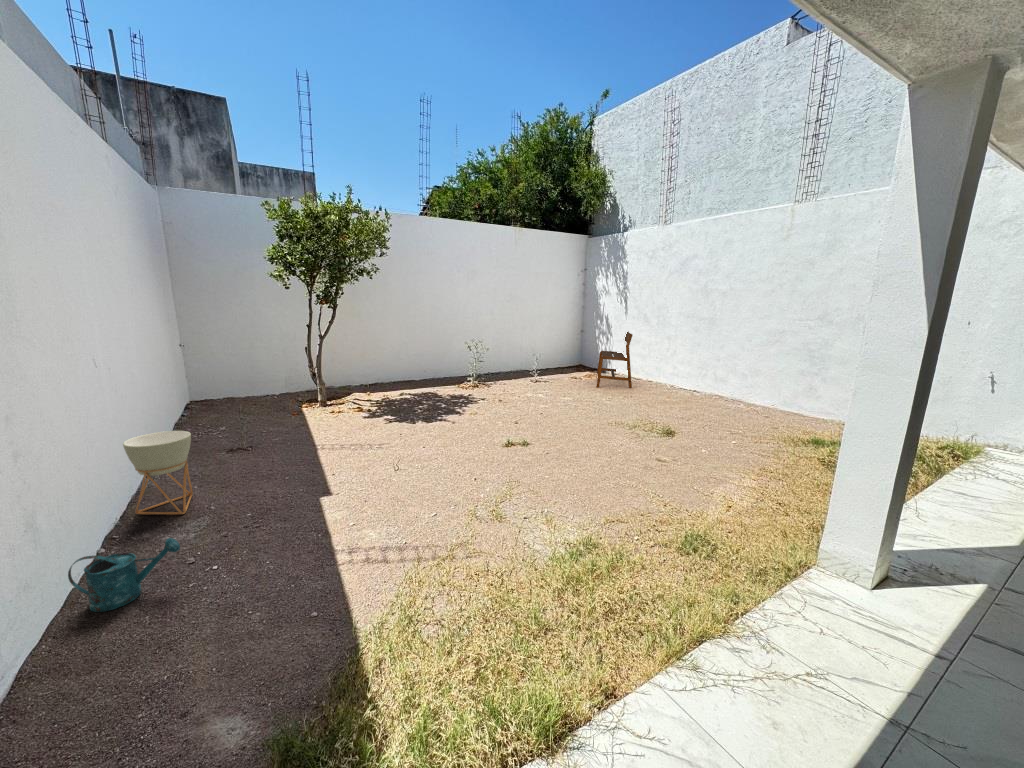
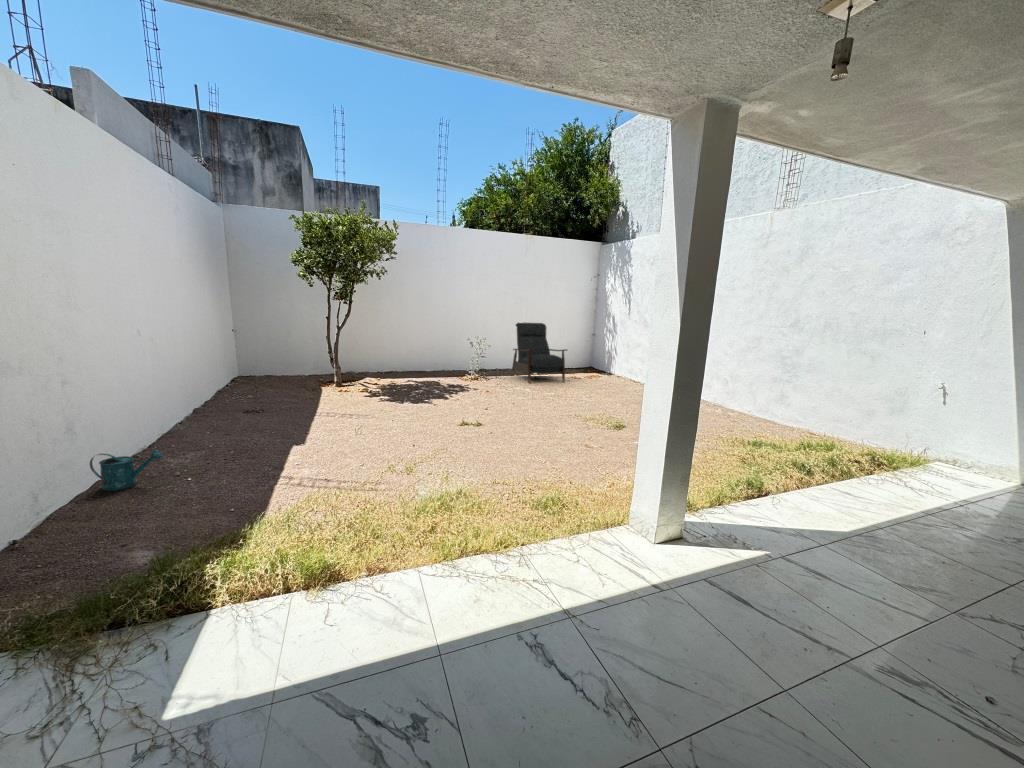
chair: none [504,322,568,388] -> present [512,322,567,383]
bench: present [596,332,633,388] -> none [592,334,633,389]
planter: present [123,431,193,515] -> none [153,386,203,446]

